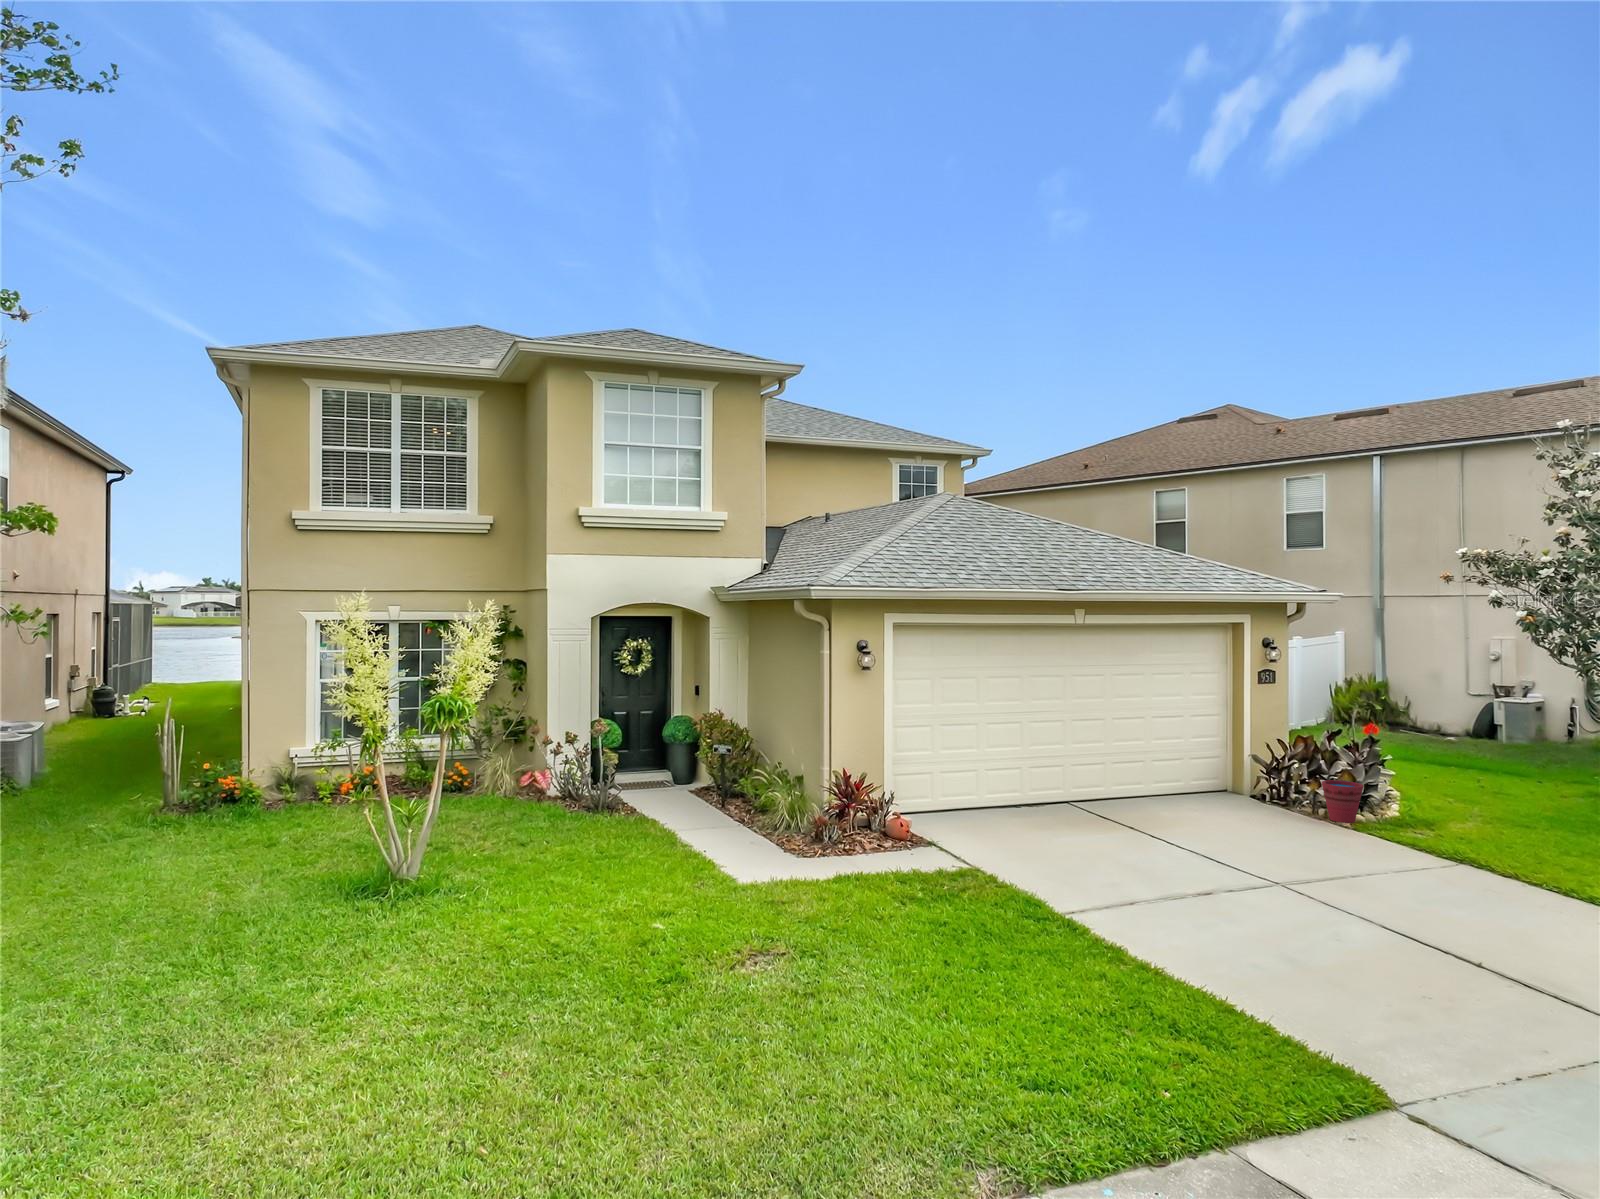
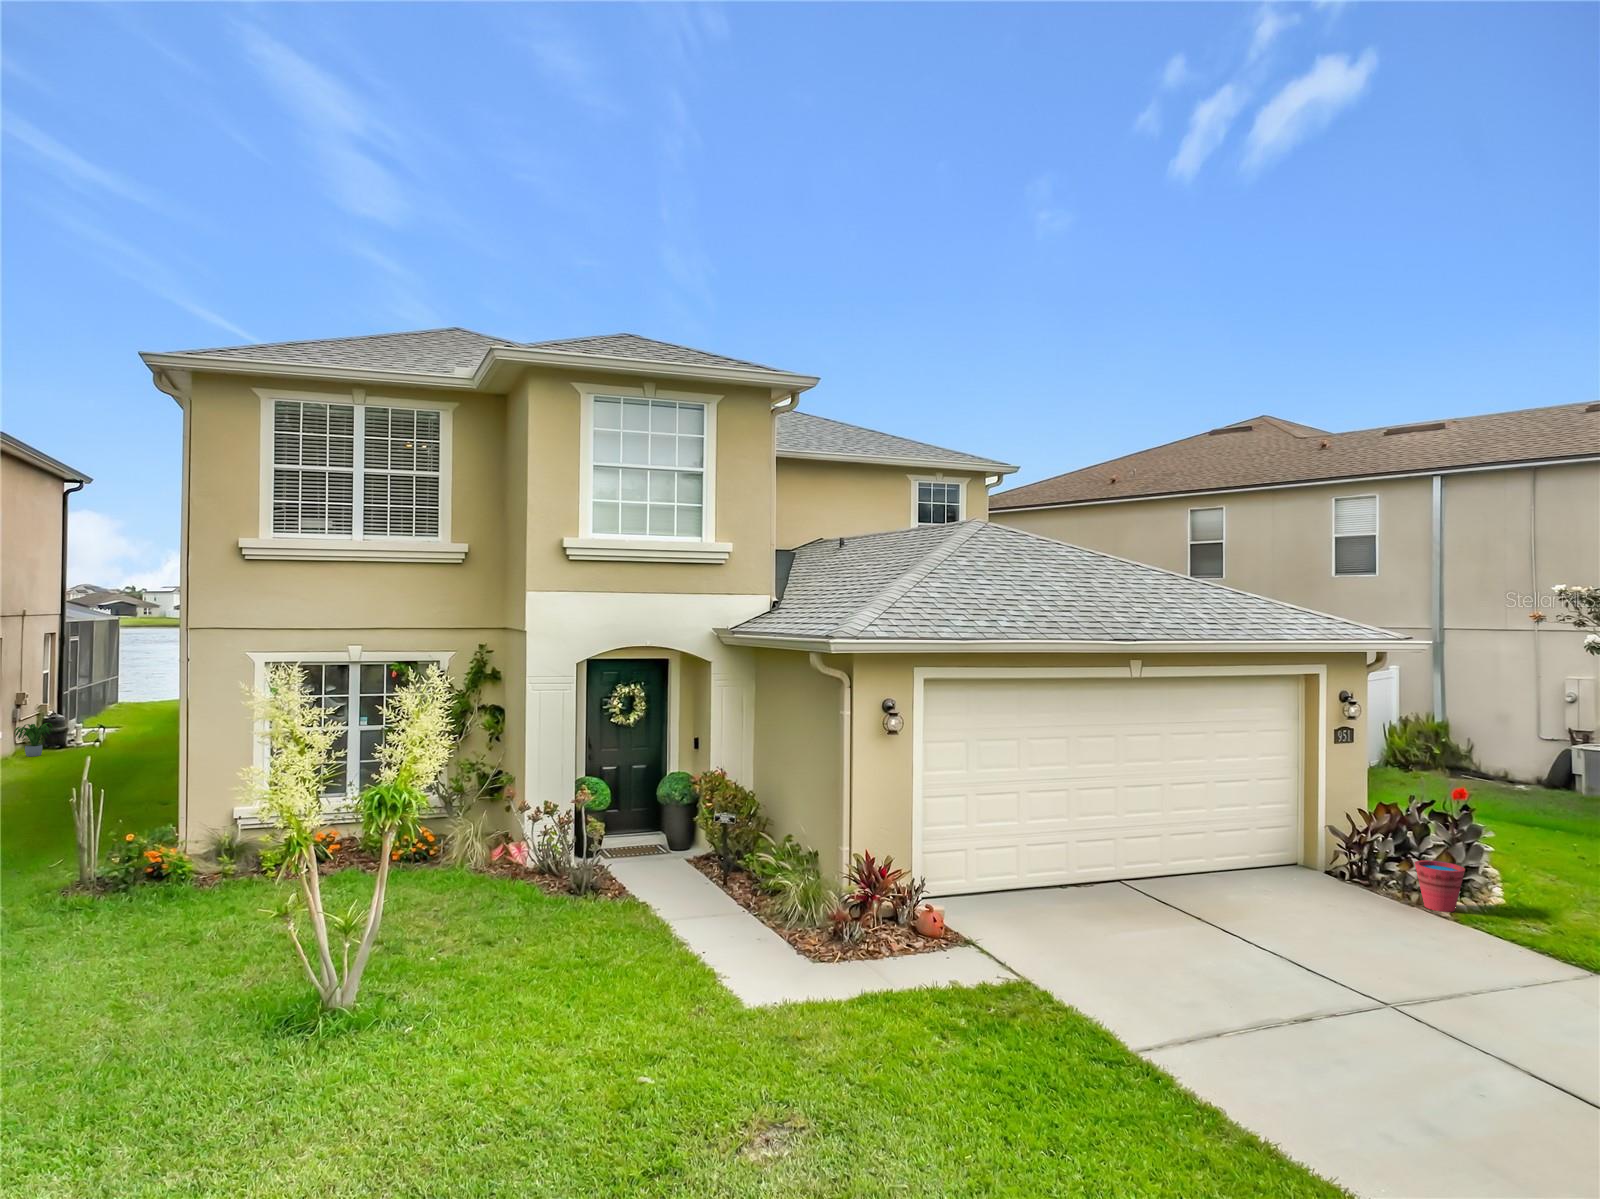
potted plant: none [73,689,109,720] -> present [14,723,54,757]

